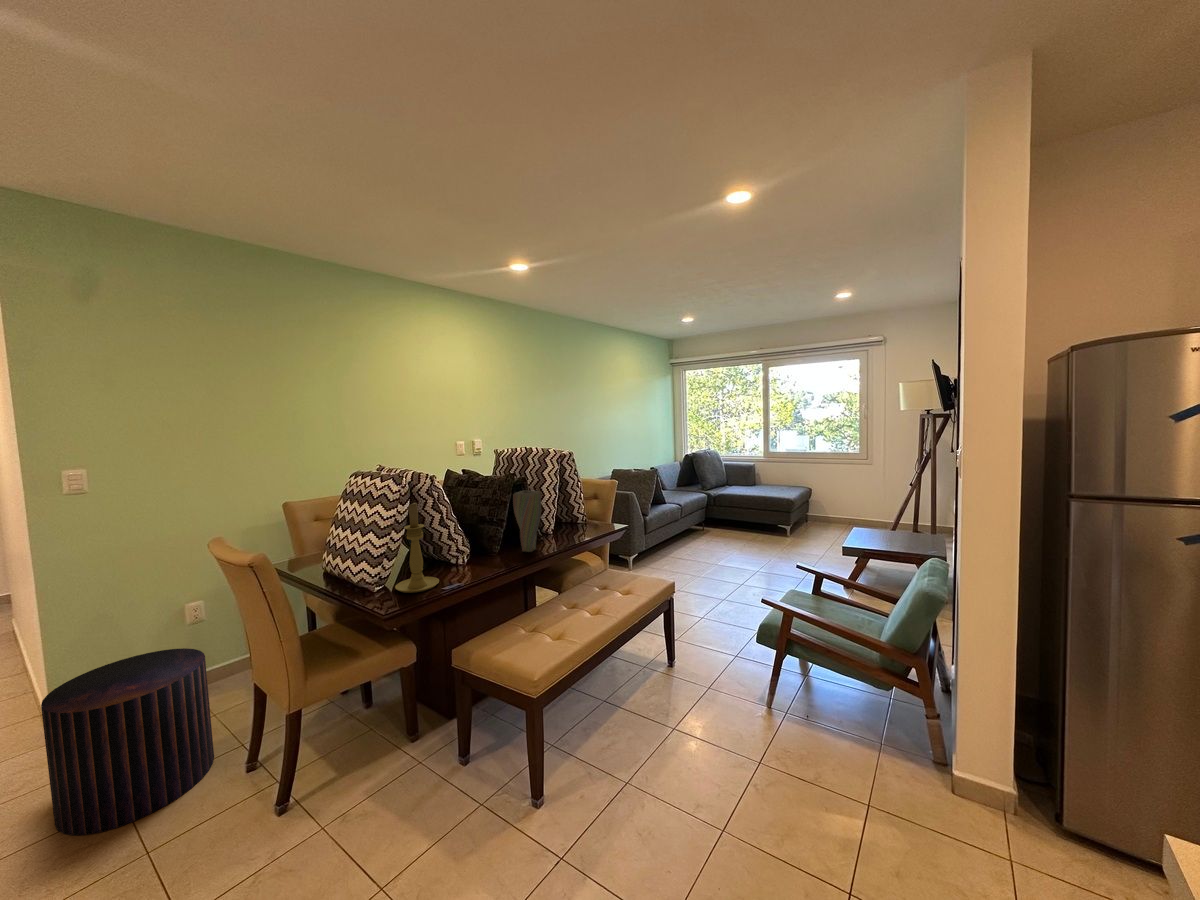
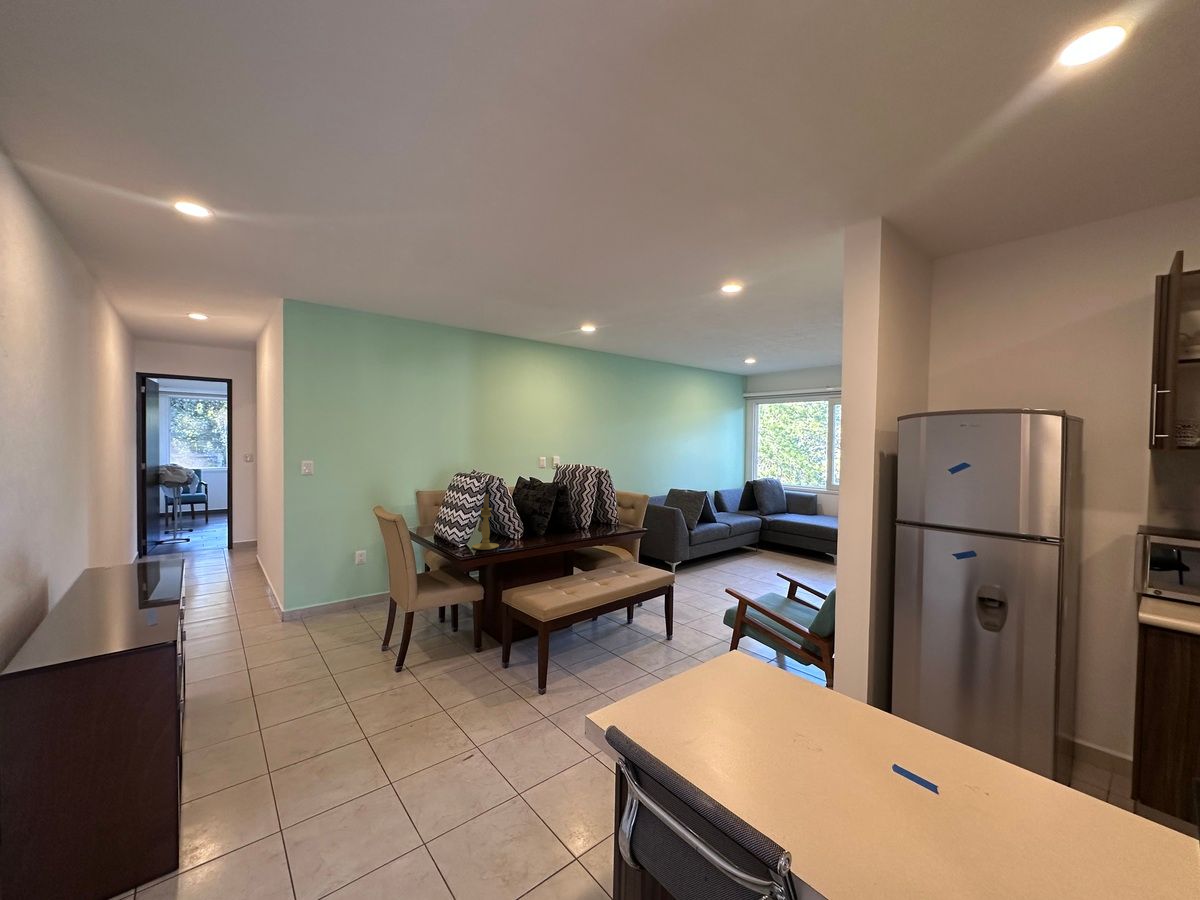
vase: present [513,491,541,552] -> none [556,494,575,538]
pouf: present [41,648,214,835] -> none [290,573,366,662]

